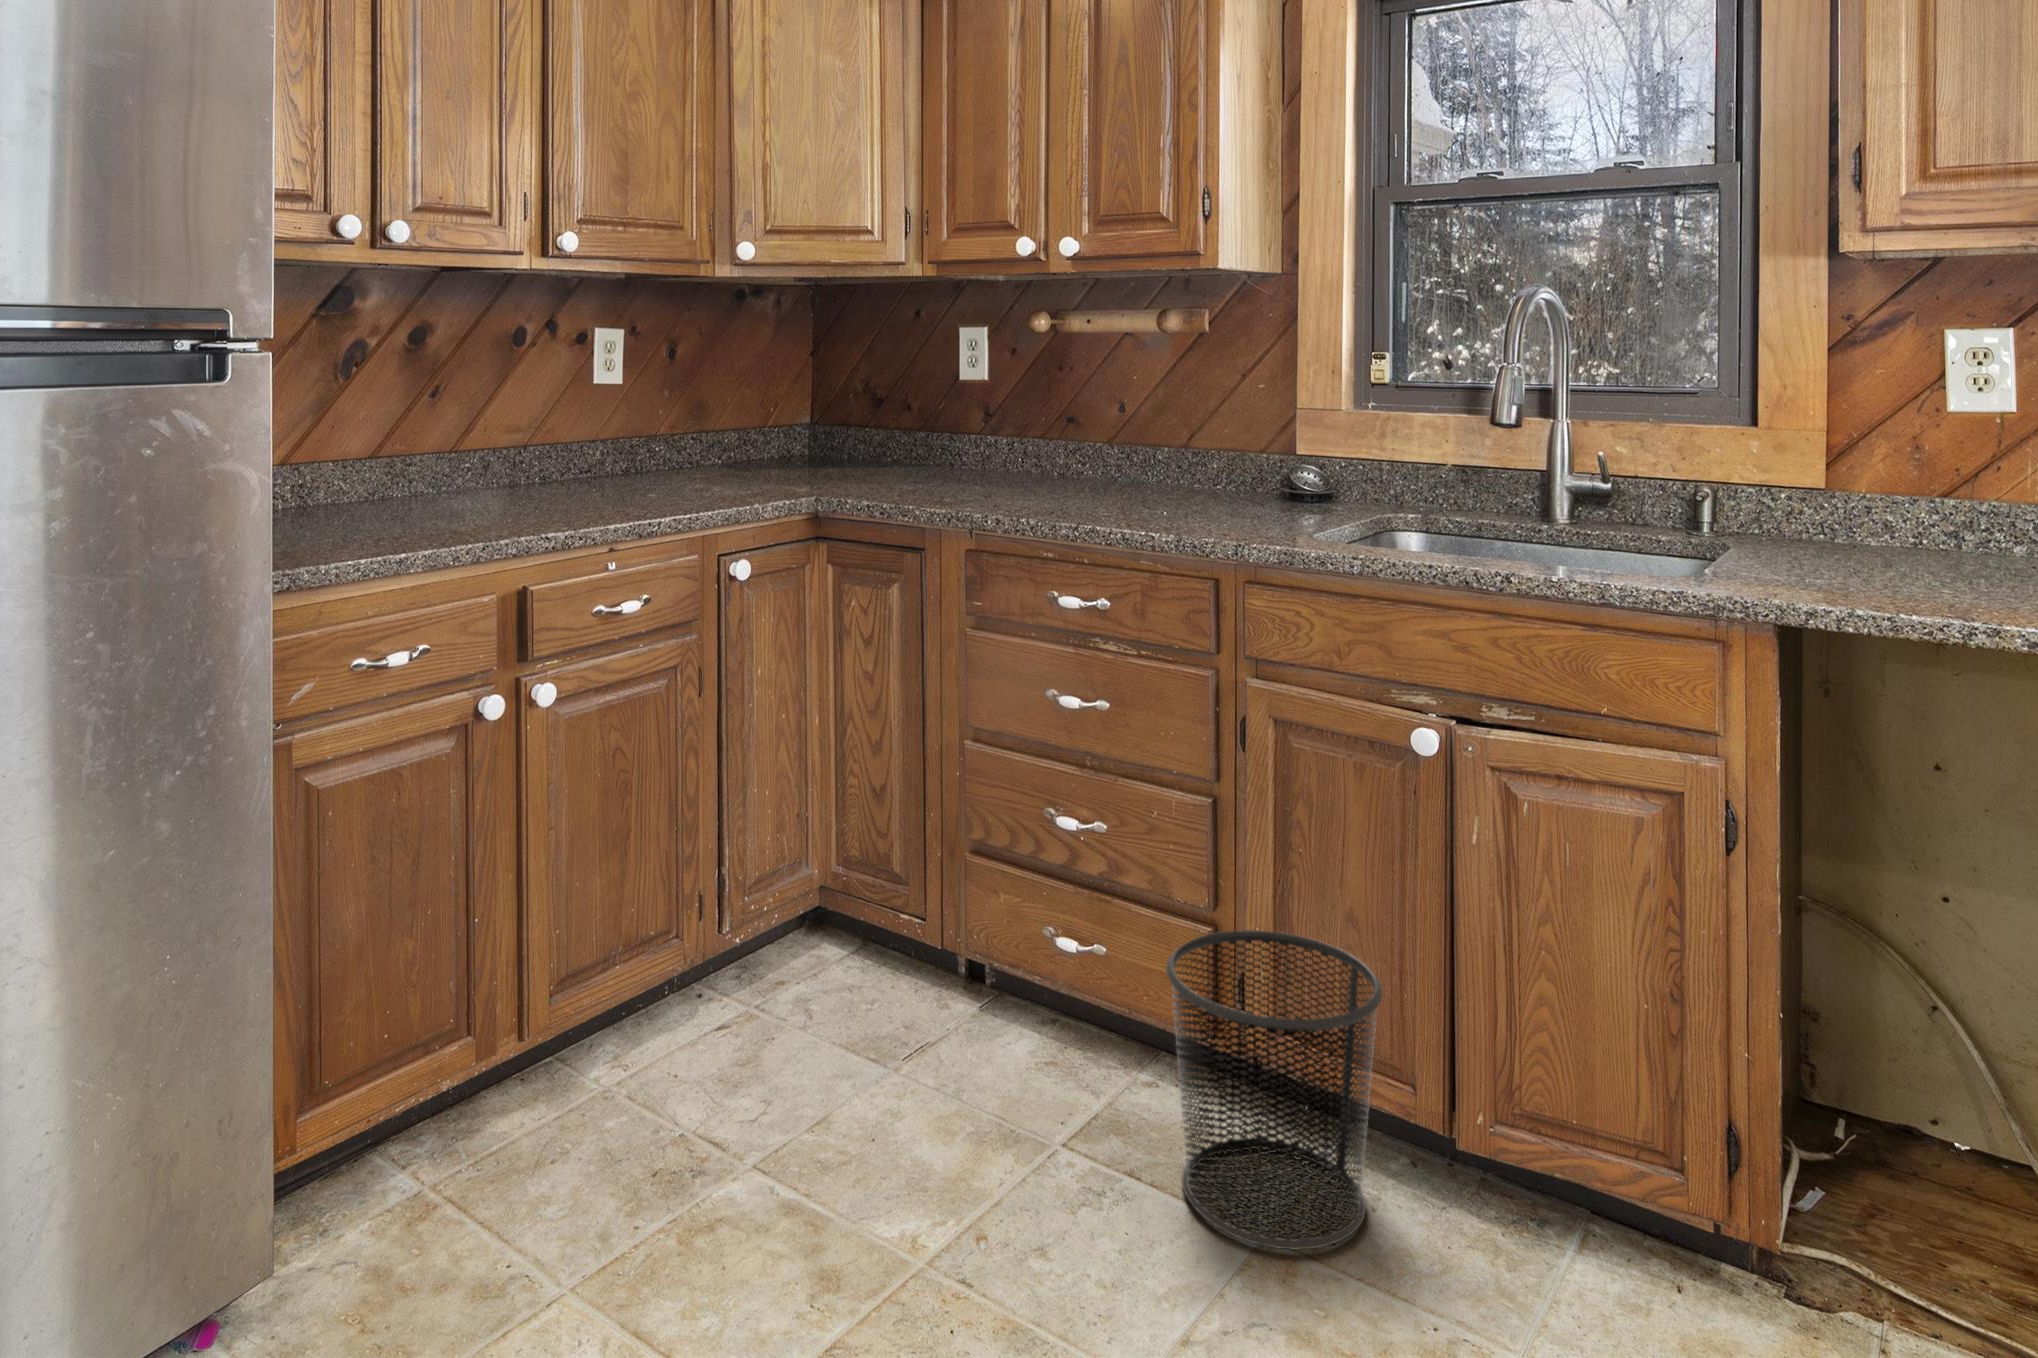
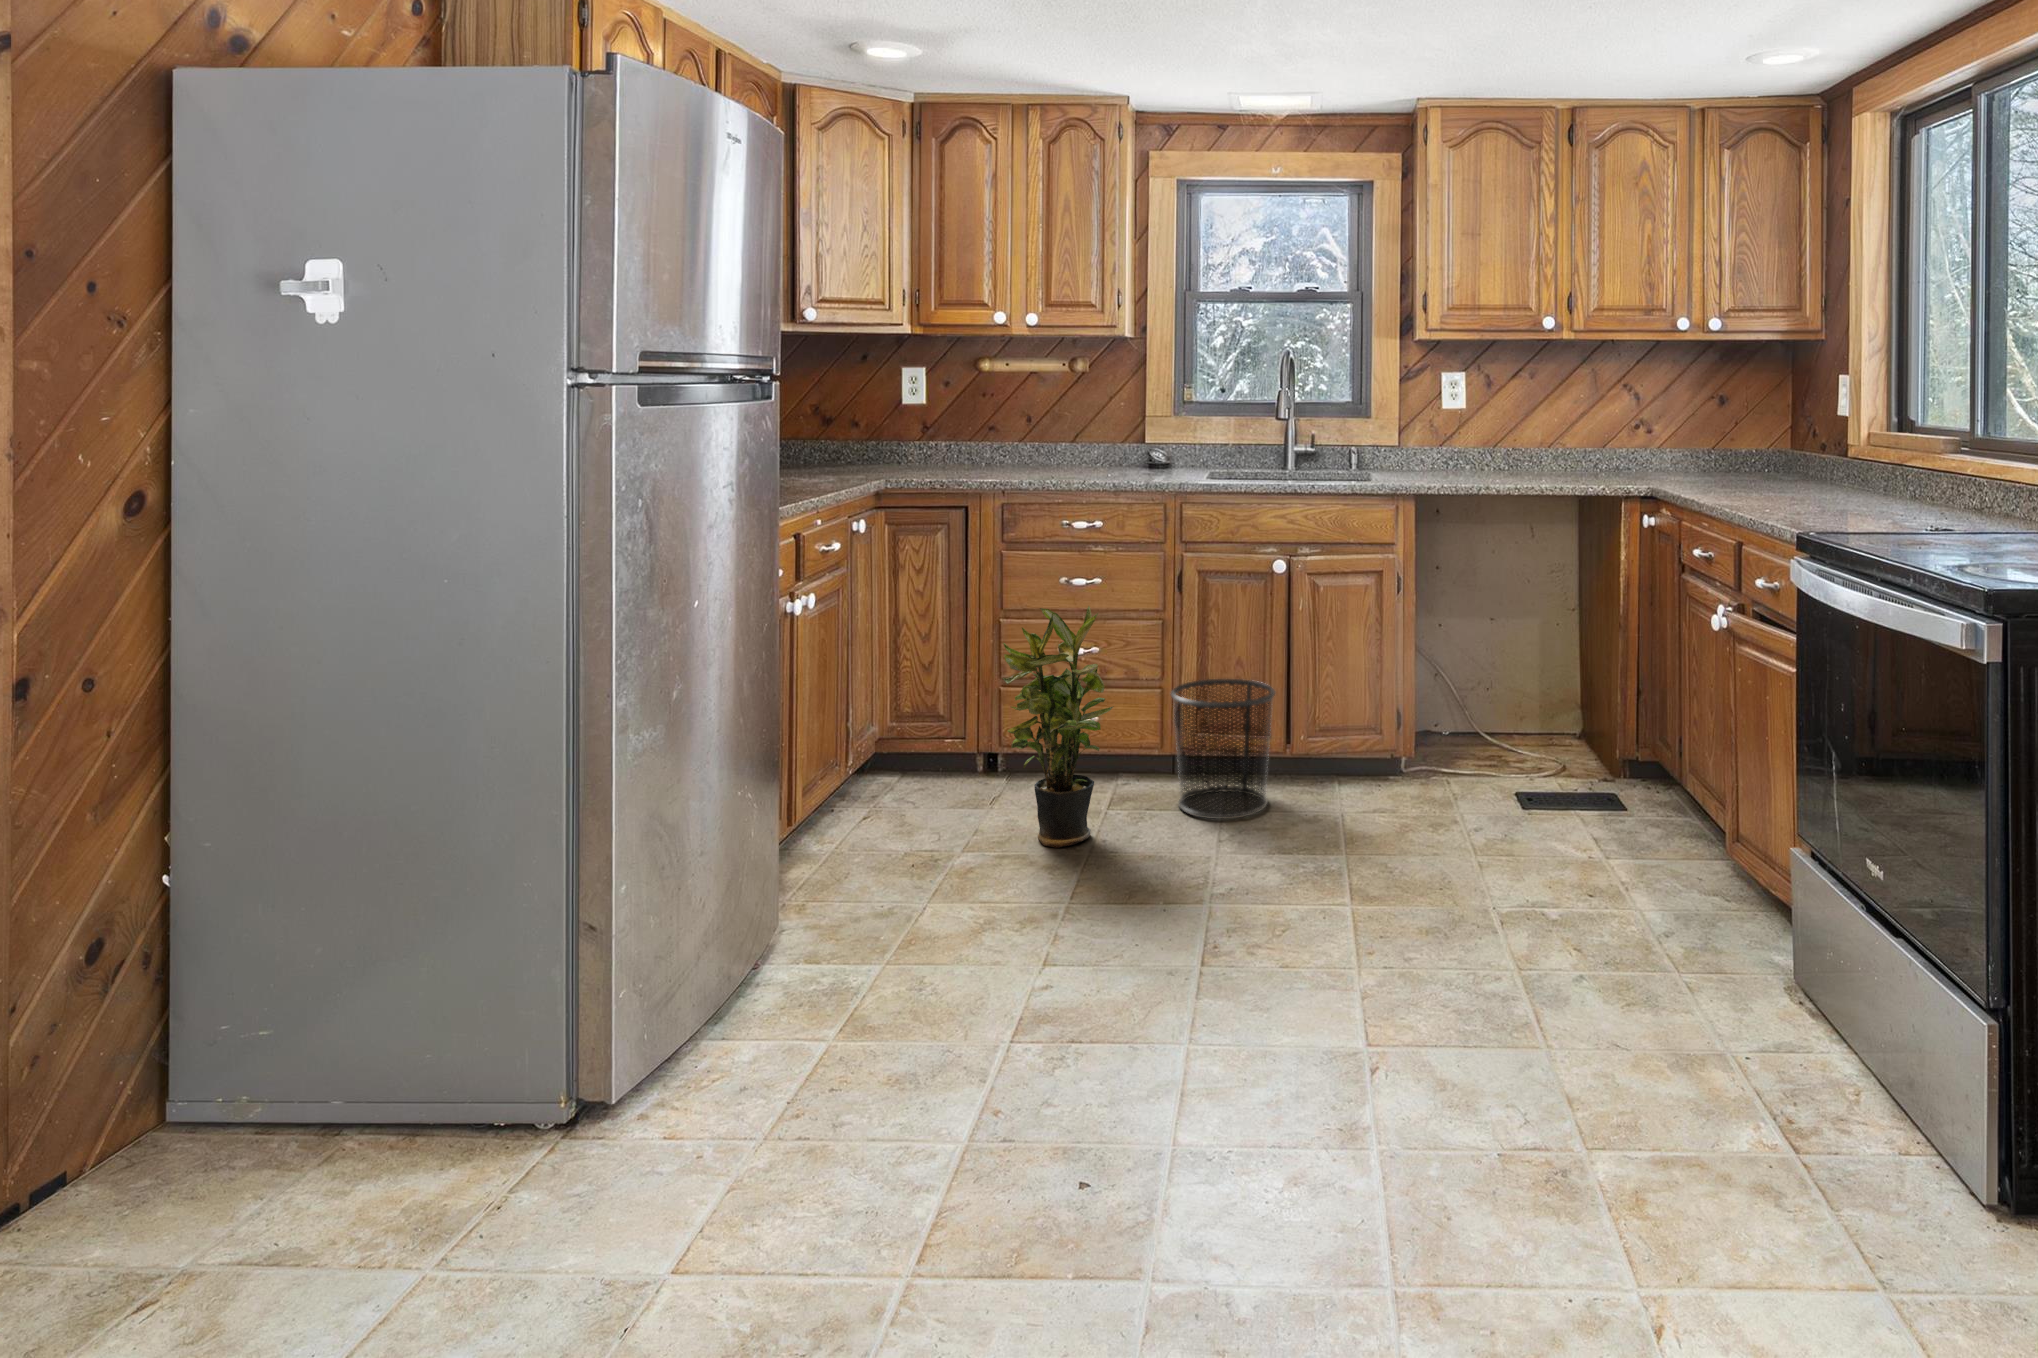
potted plant: none [821,757,1030,1198] -> present [1003,606,1113,848]

